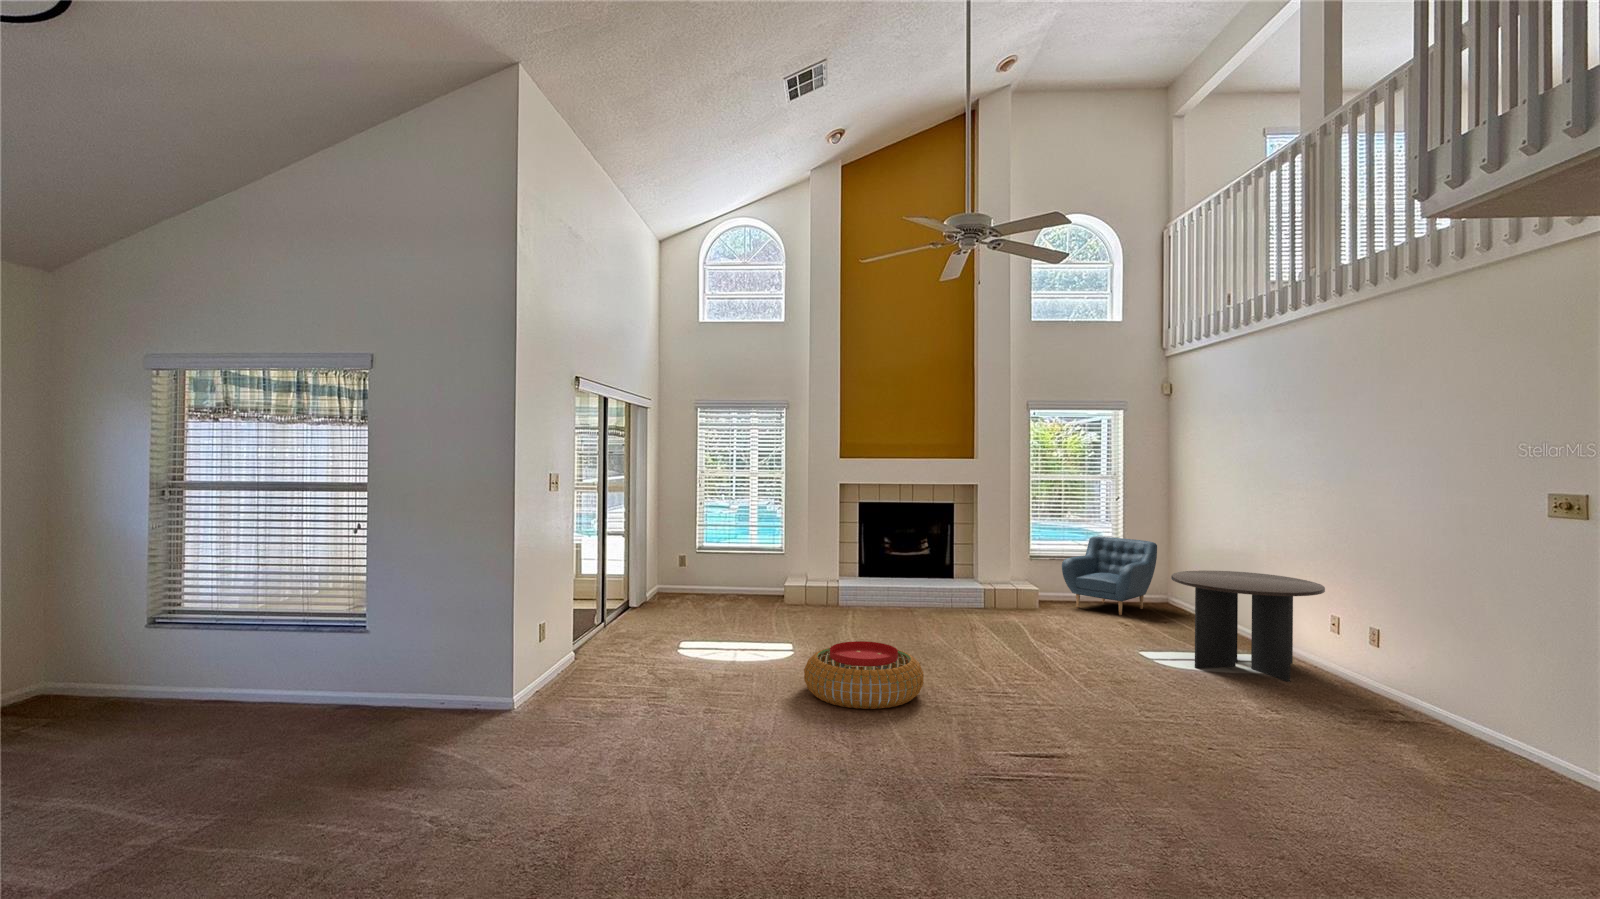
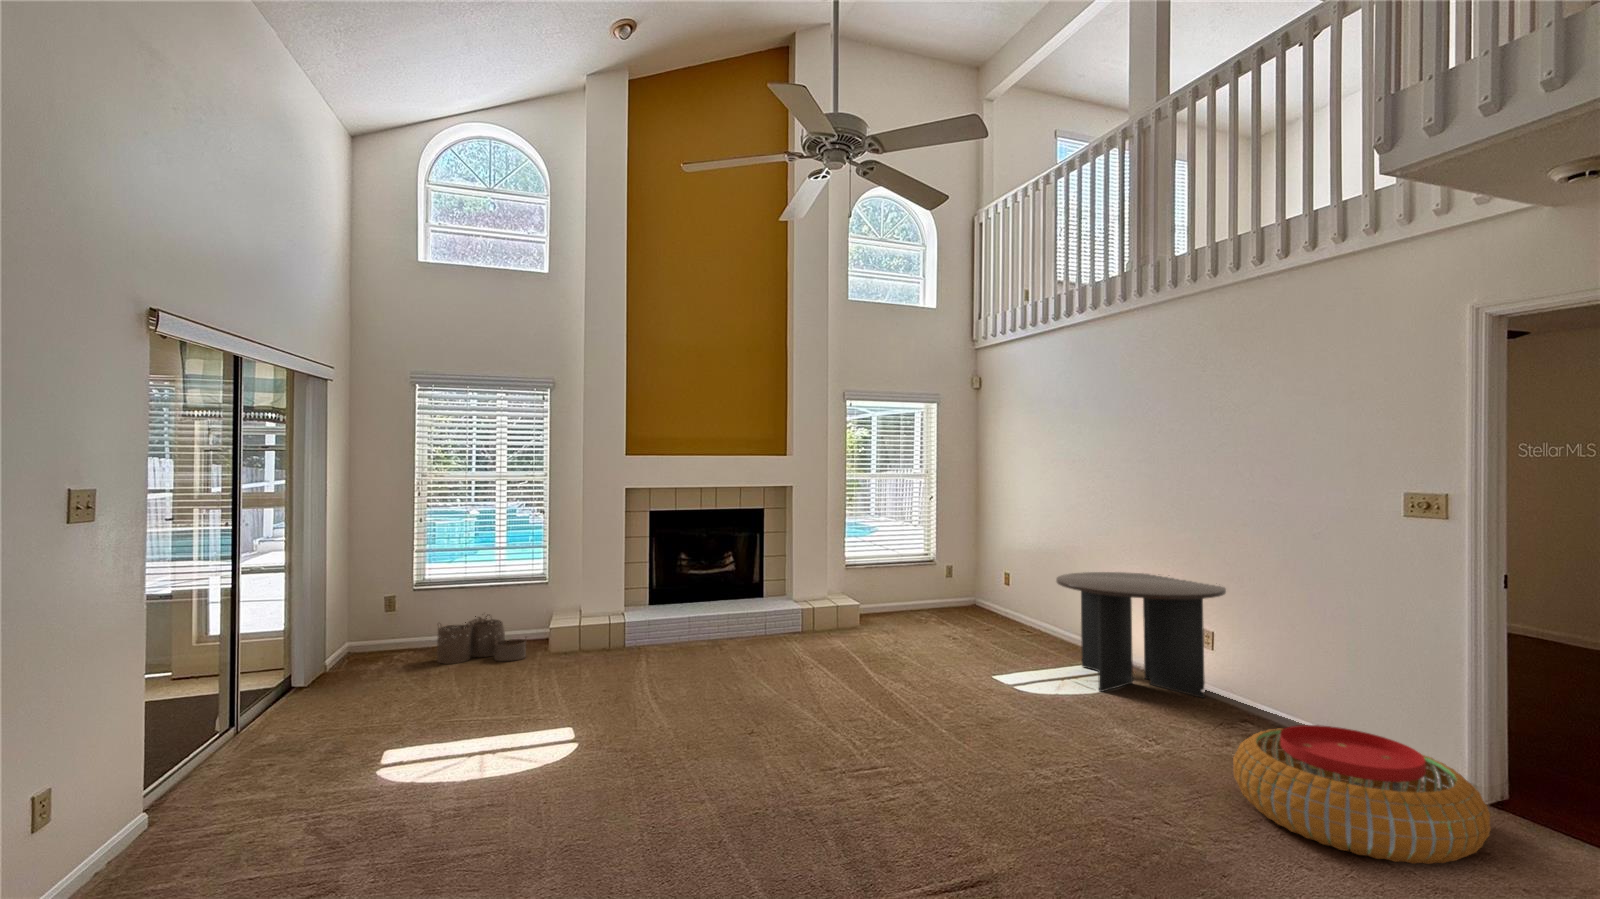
armchair: present [1062,537,1157,615] -> none [887,542,982,628]
woven basket: none [711,571,767,606] -> present [437,615,526,664]
pouf: present [804,641,924,709] -> present [1233,725,1491,864]

